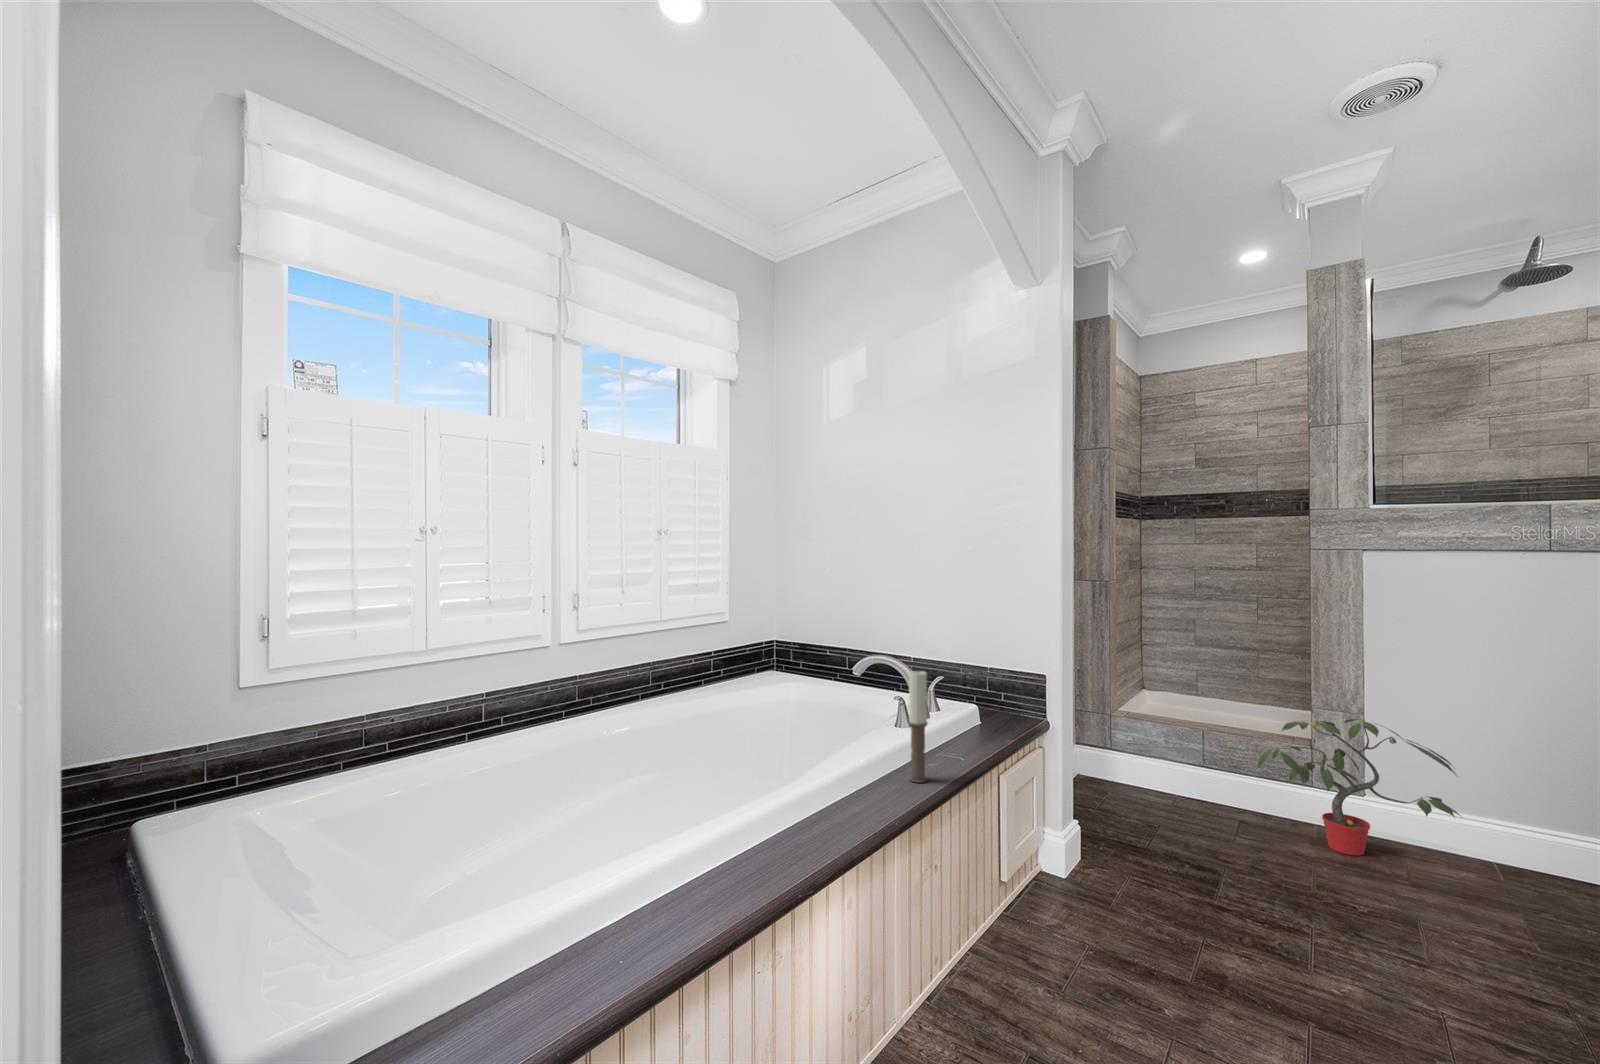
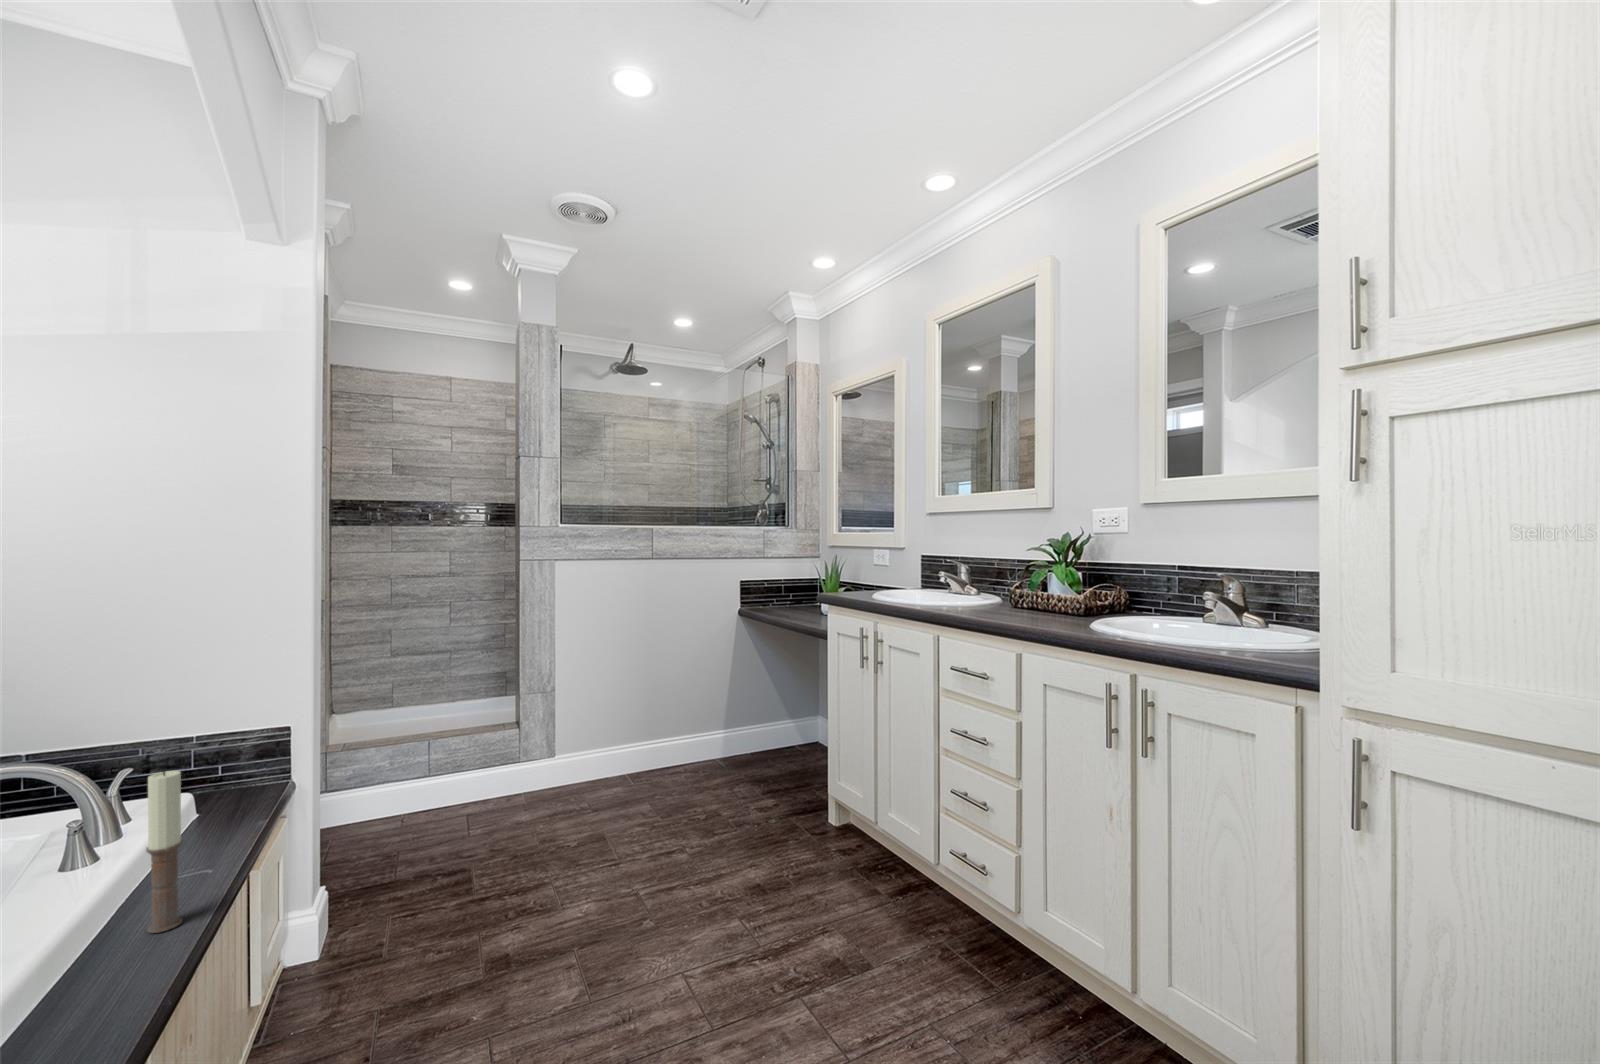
potted plant: present [1257,719,1461,856] -> none [480,696,618,808]

